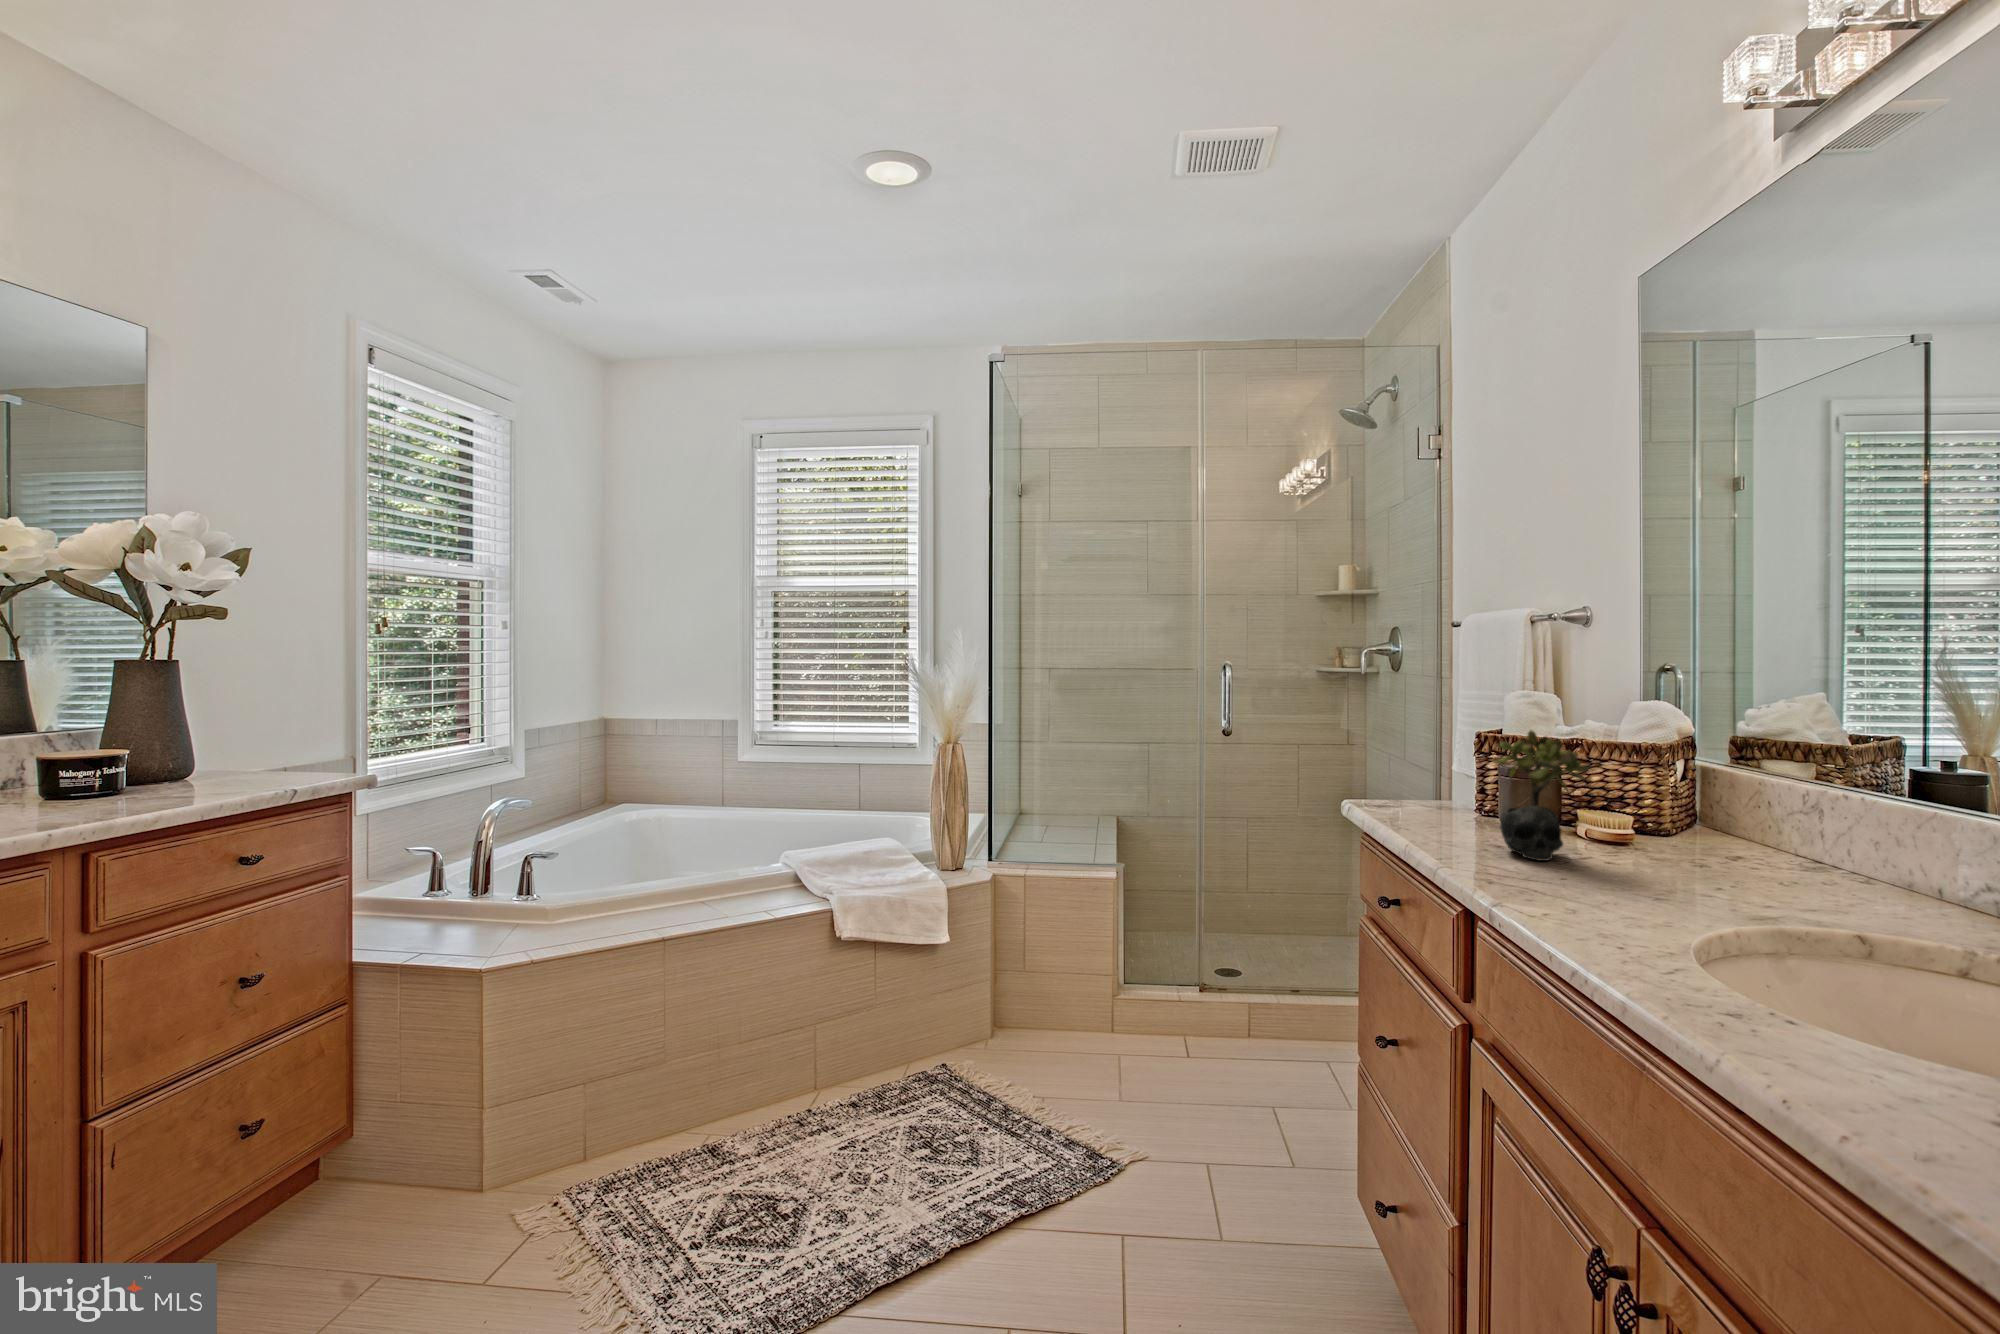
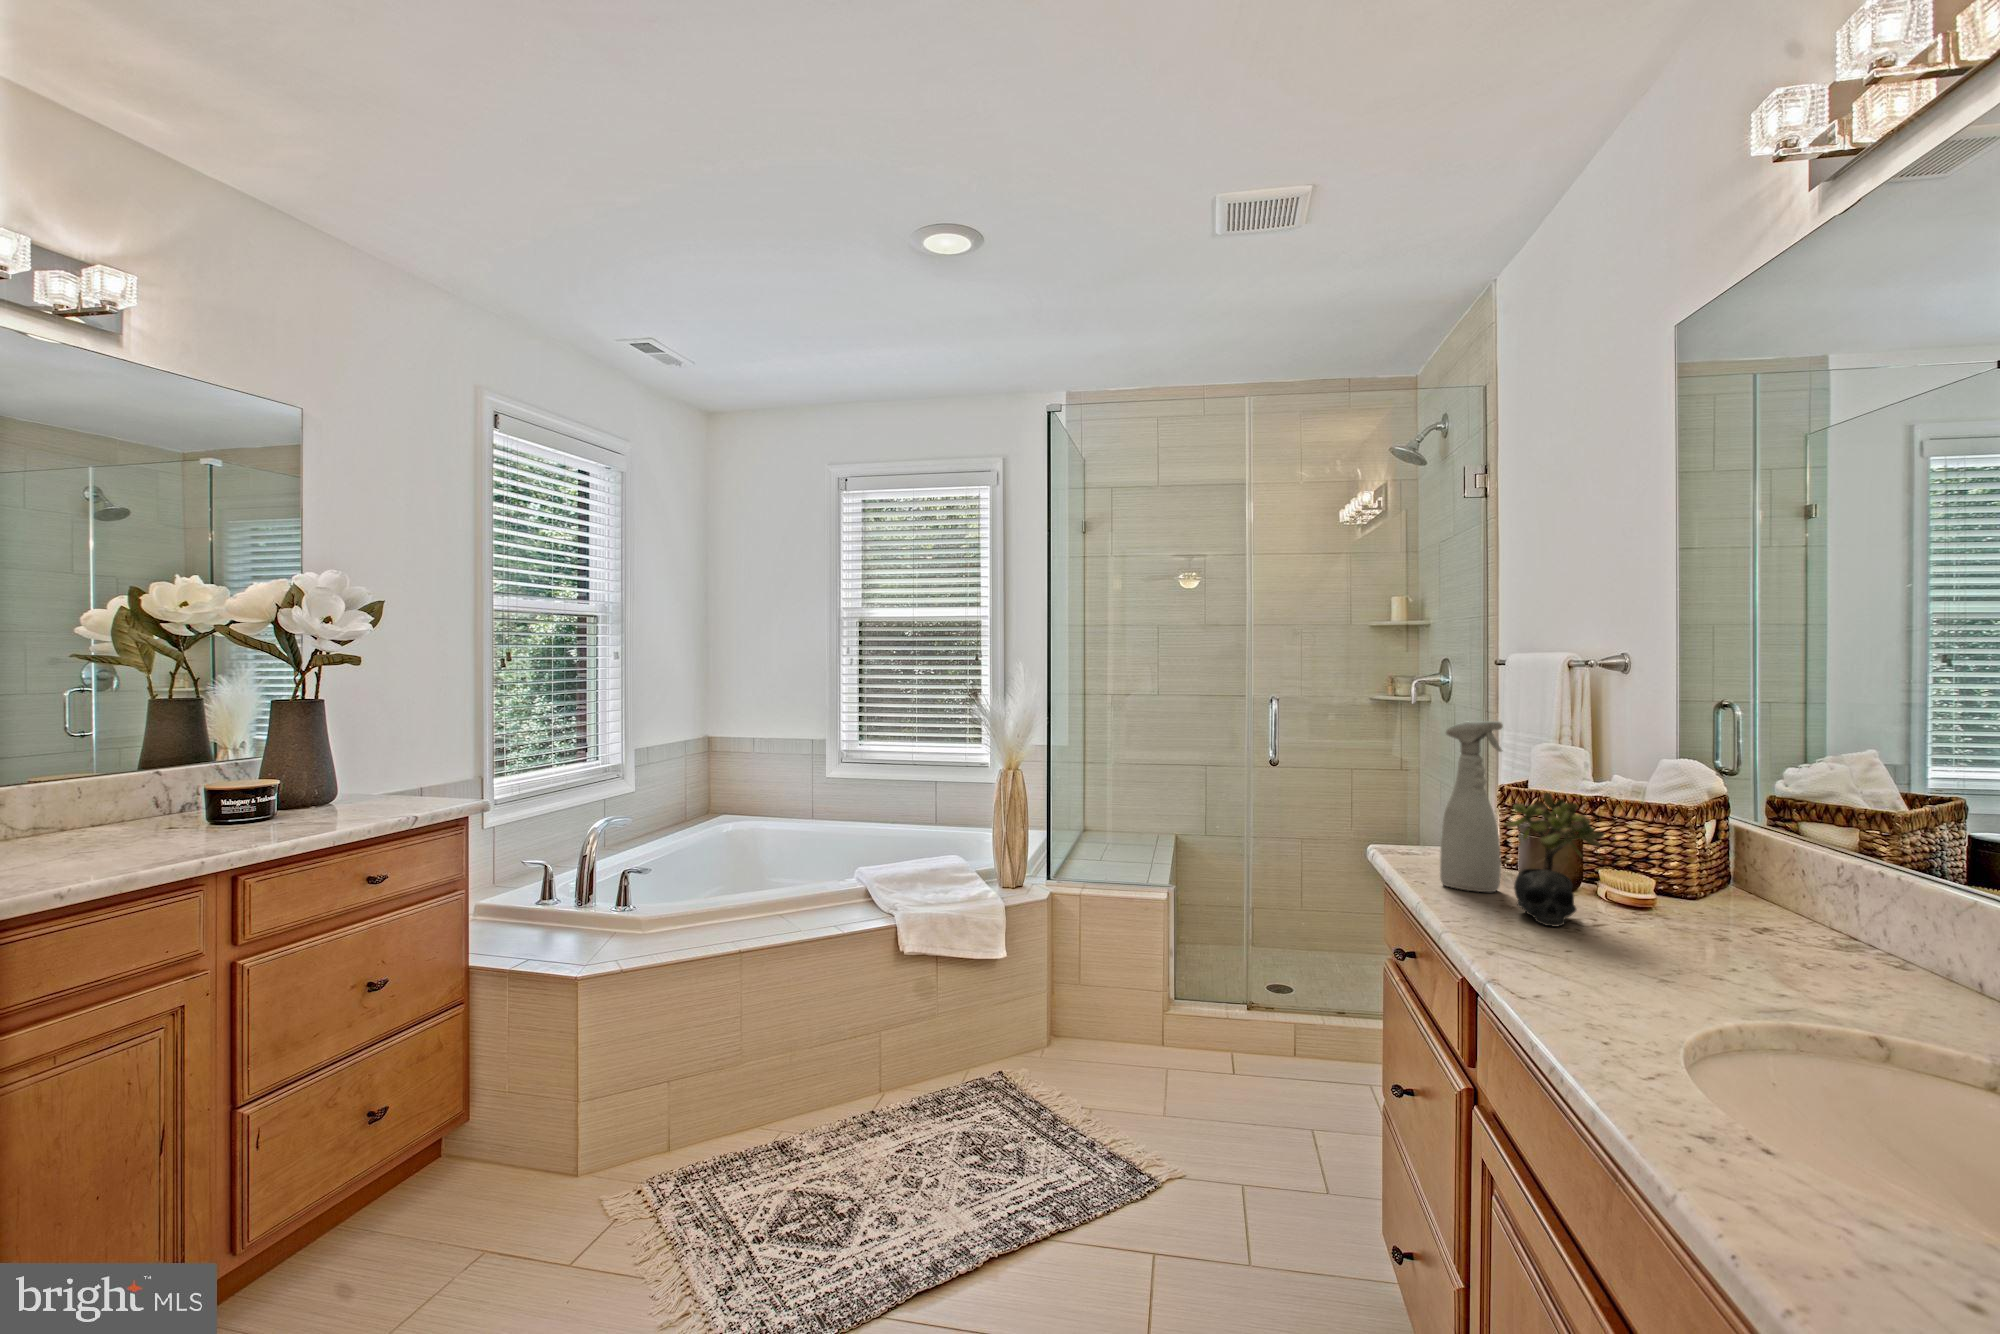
spray bottle: none [1421,664,1483,836] -> present [1440,721,1503,892]

